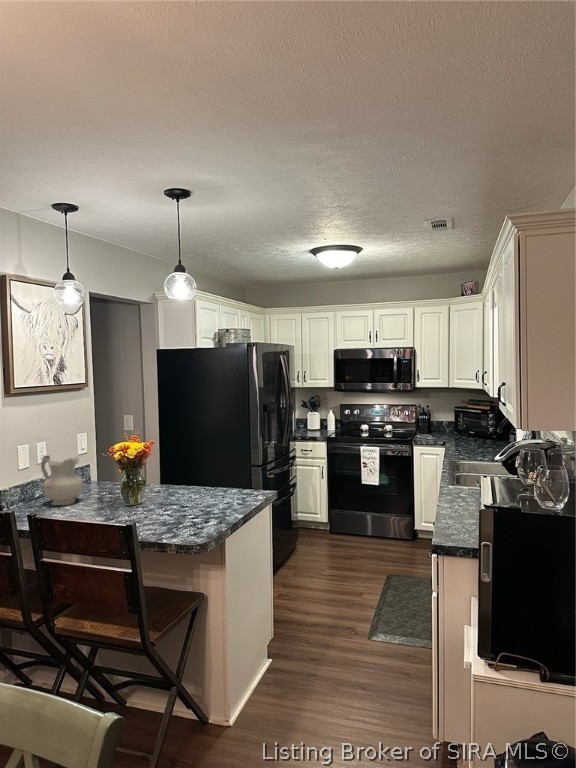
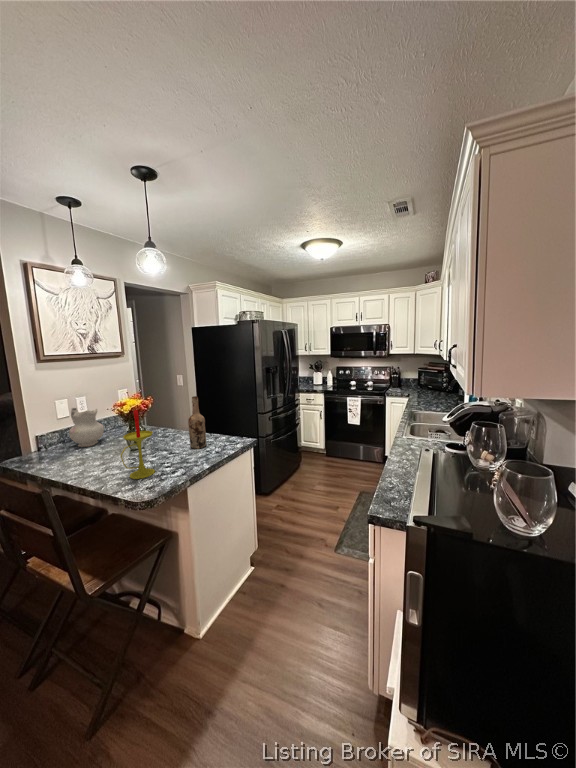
wine bottle: none [209,440,228,502] -> present [188,396,206,449]
candle: none [166,451,196,529] -> present [120,410,155,479]

